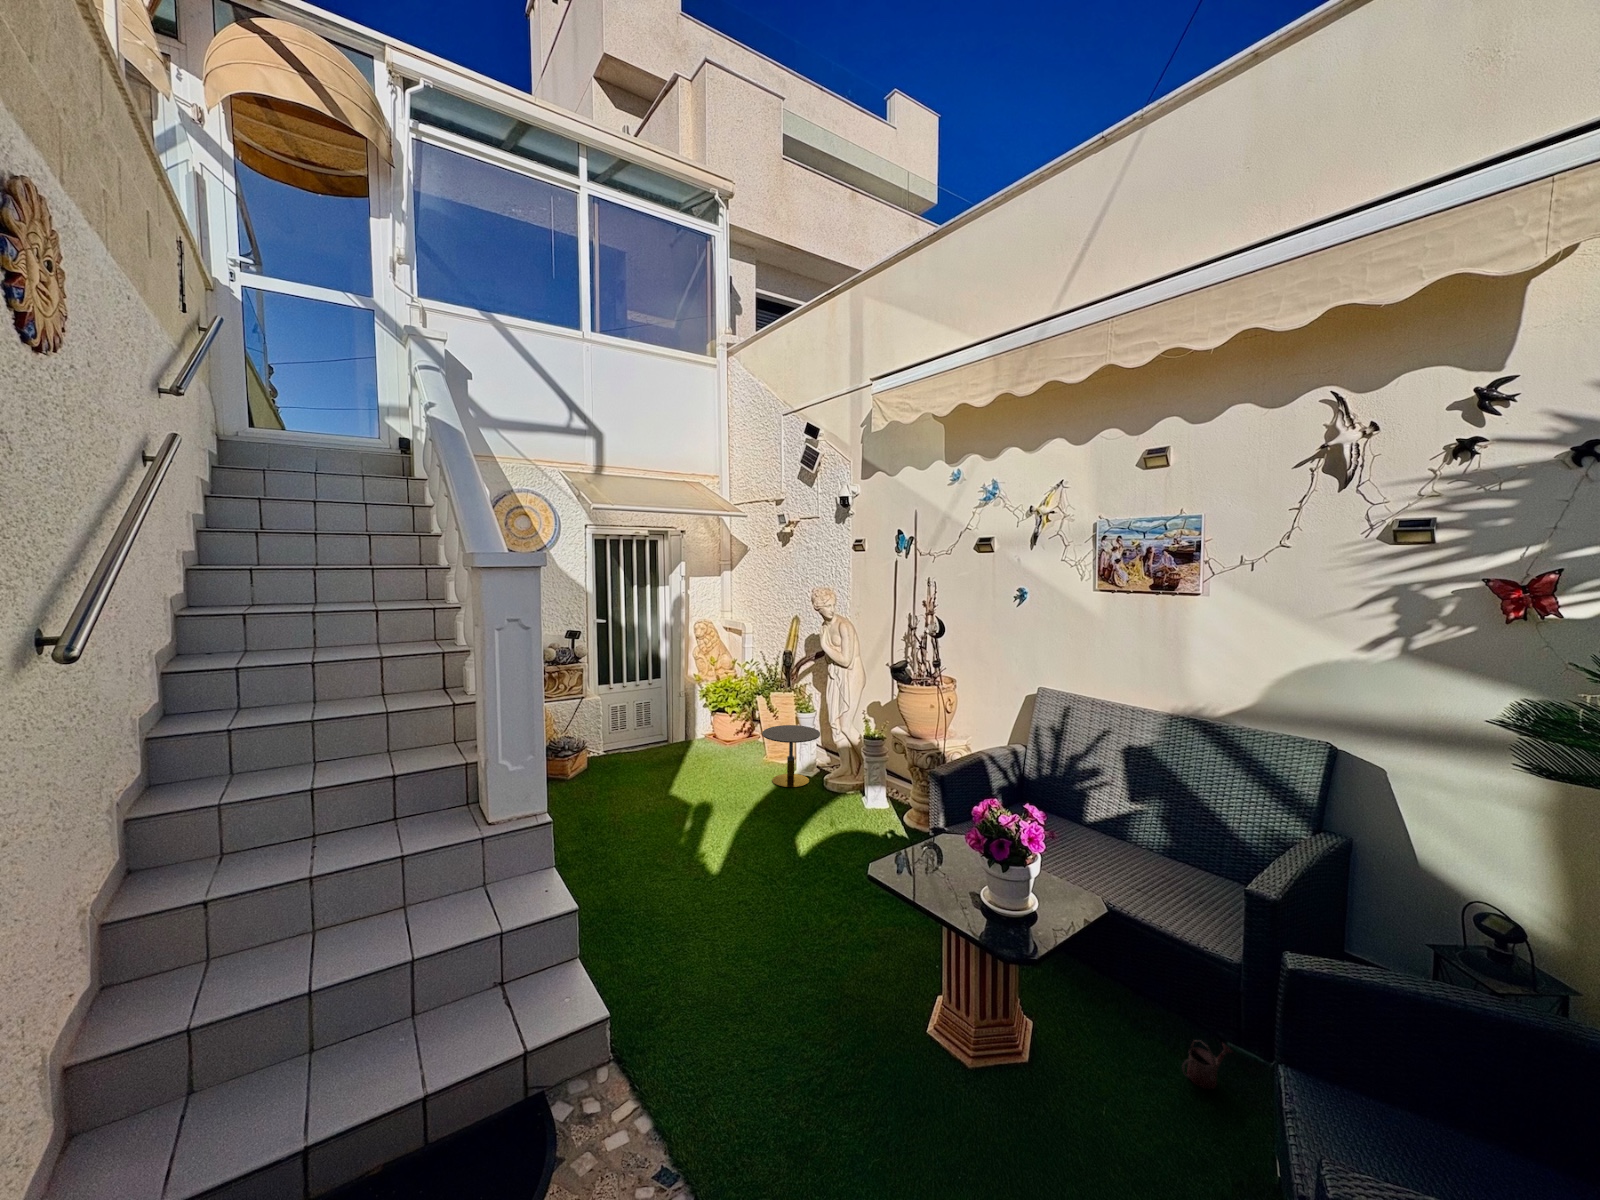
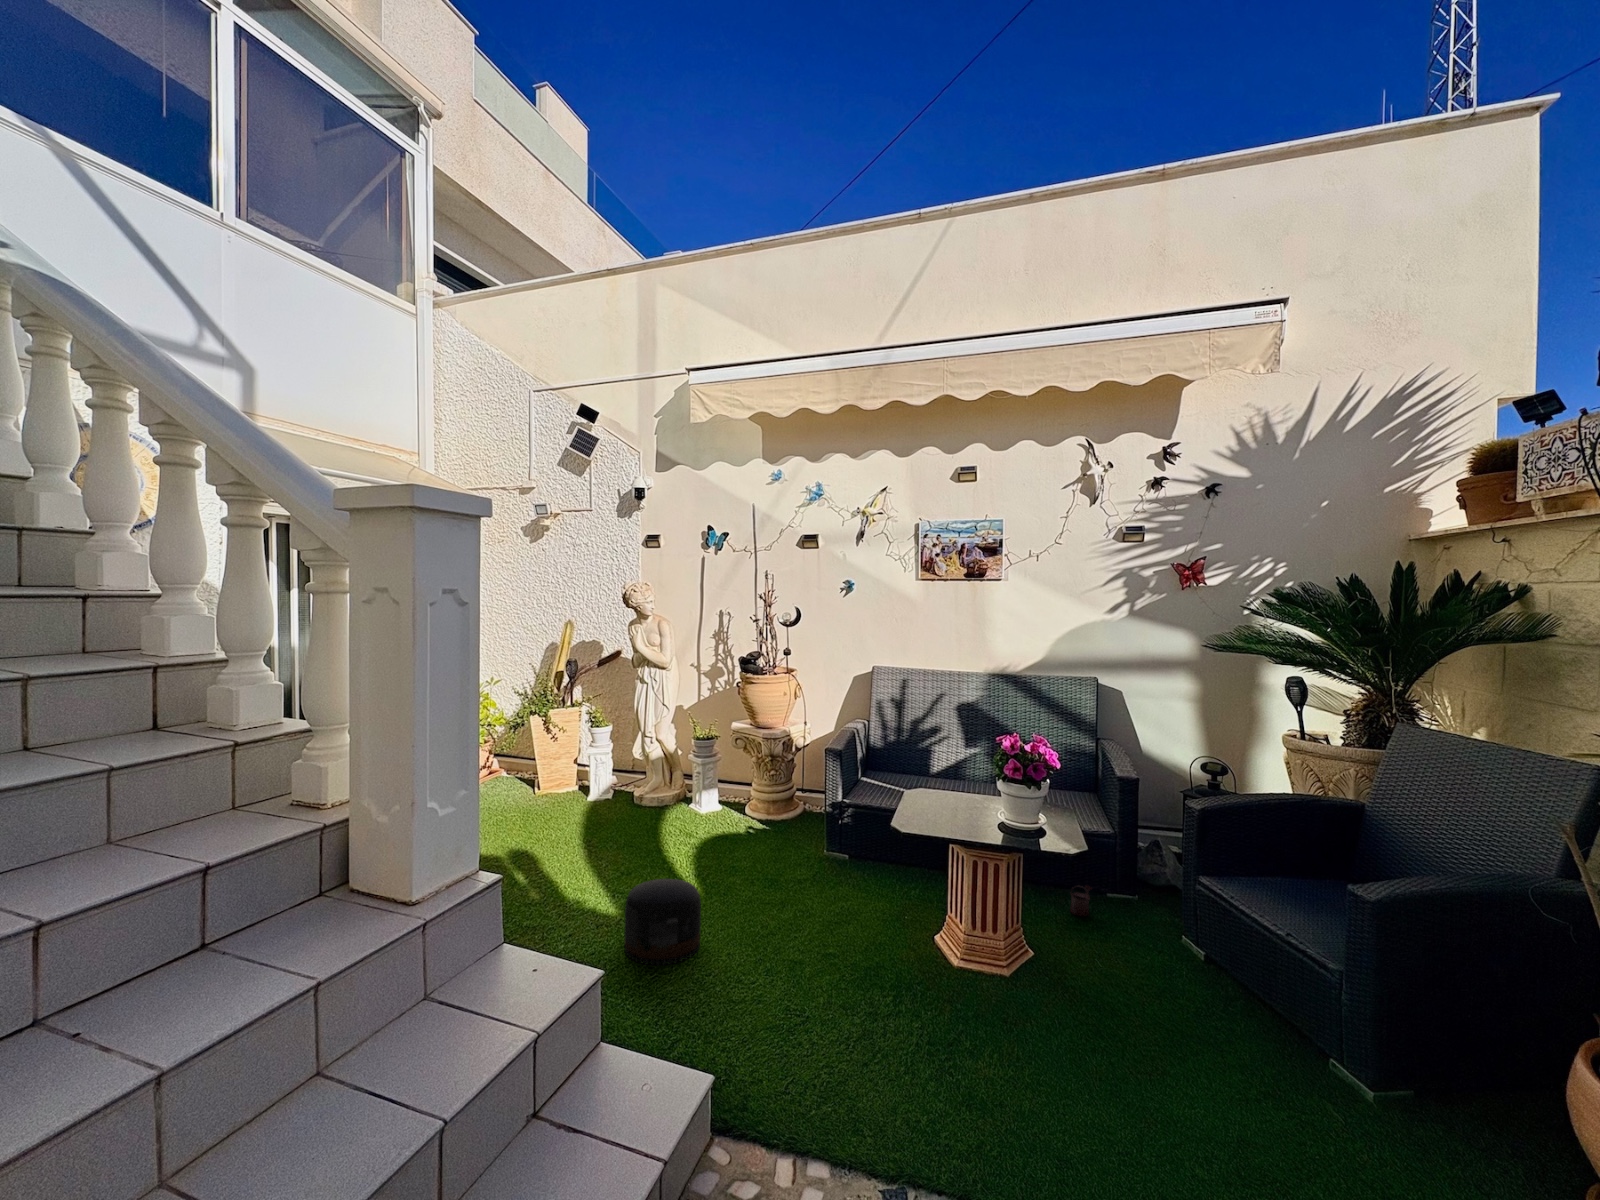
side table: present [762,725,820,787] -> none [563,742,631,810]
pouf: none [658,878,730,967] -> present [624,879,701,965]

